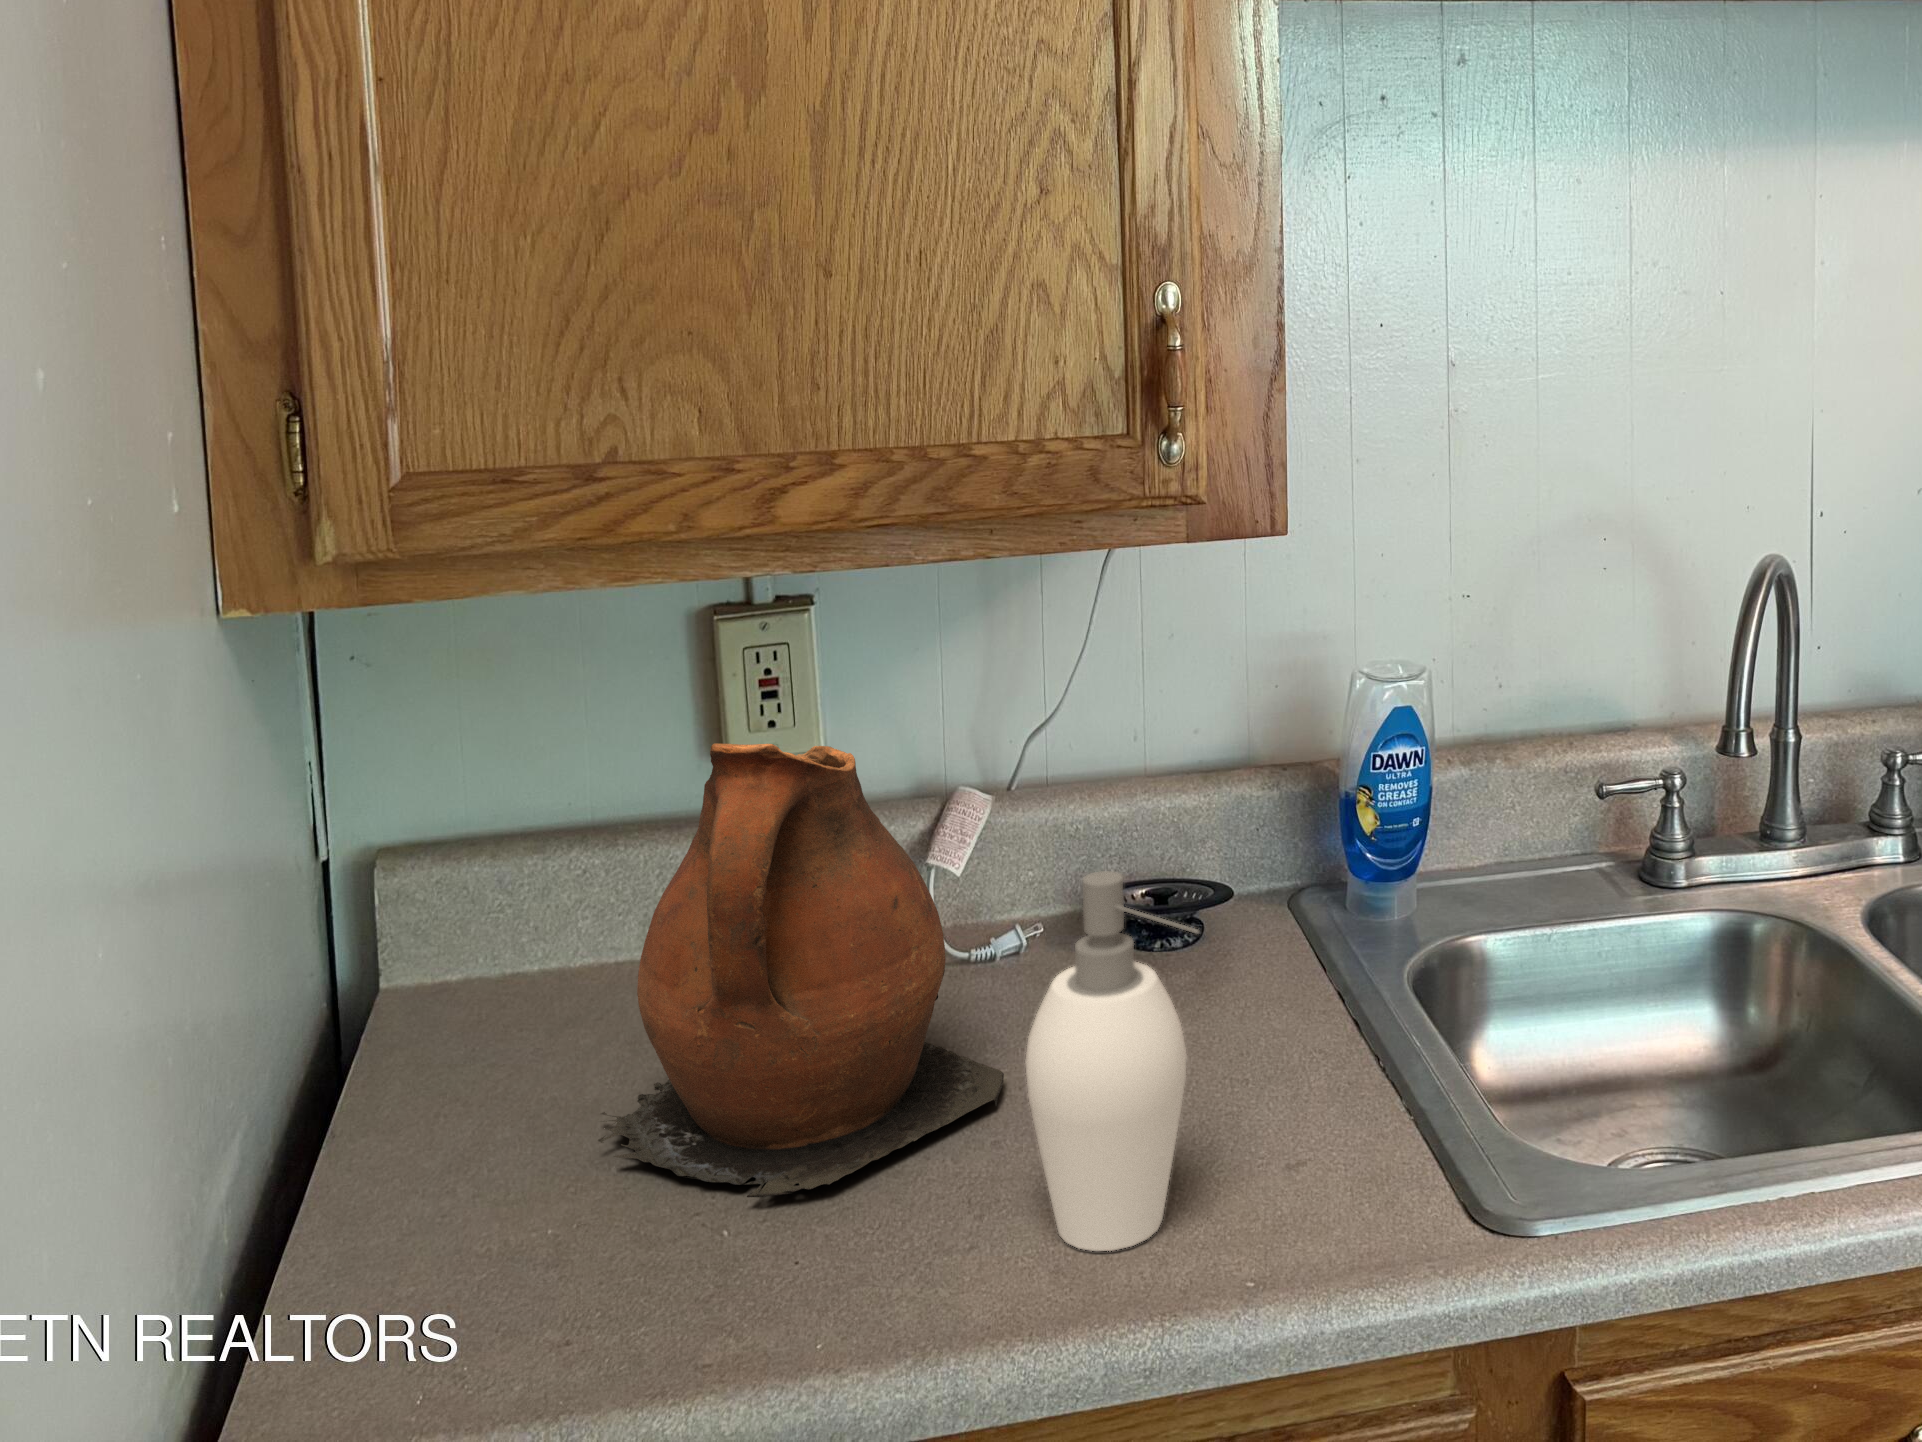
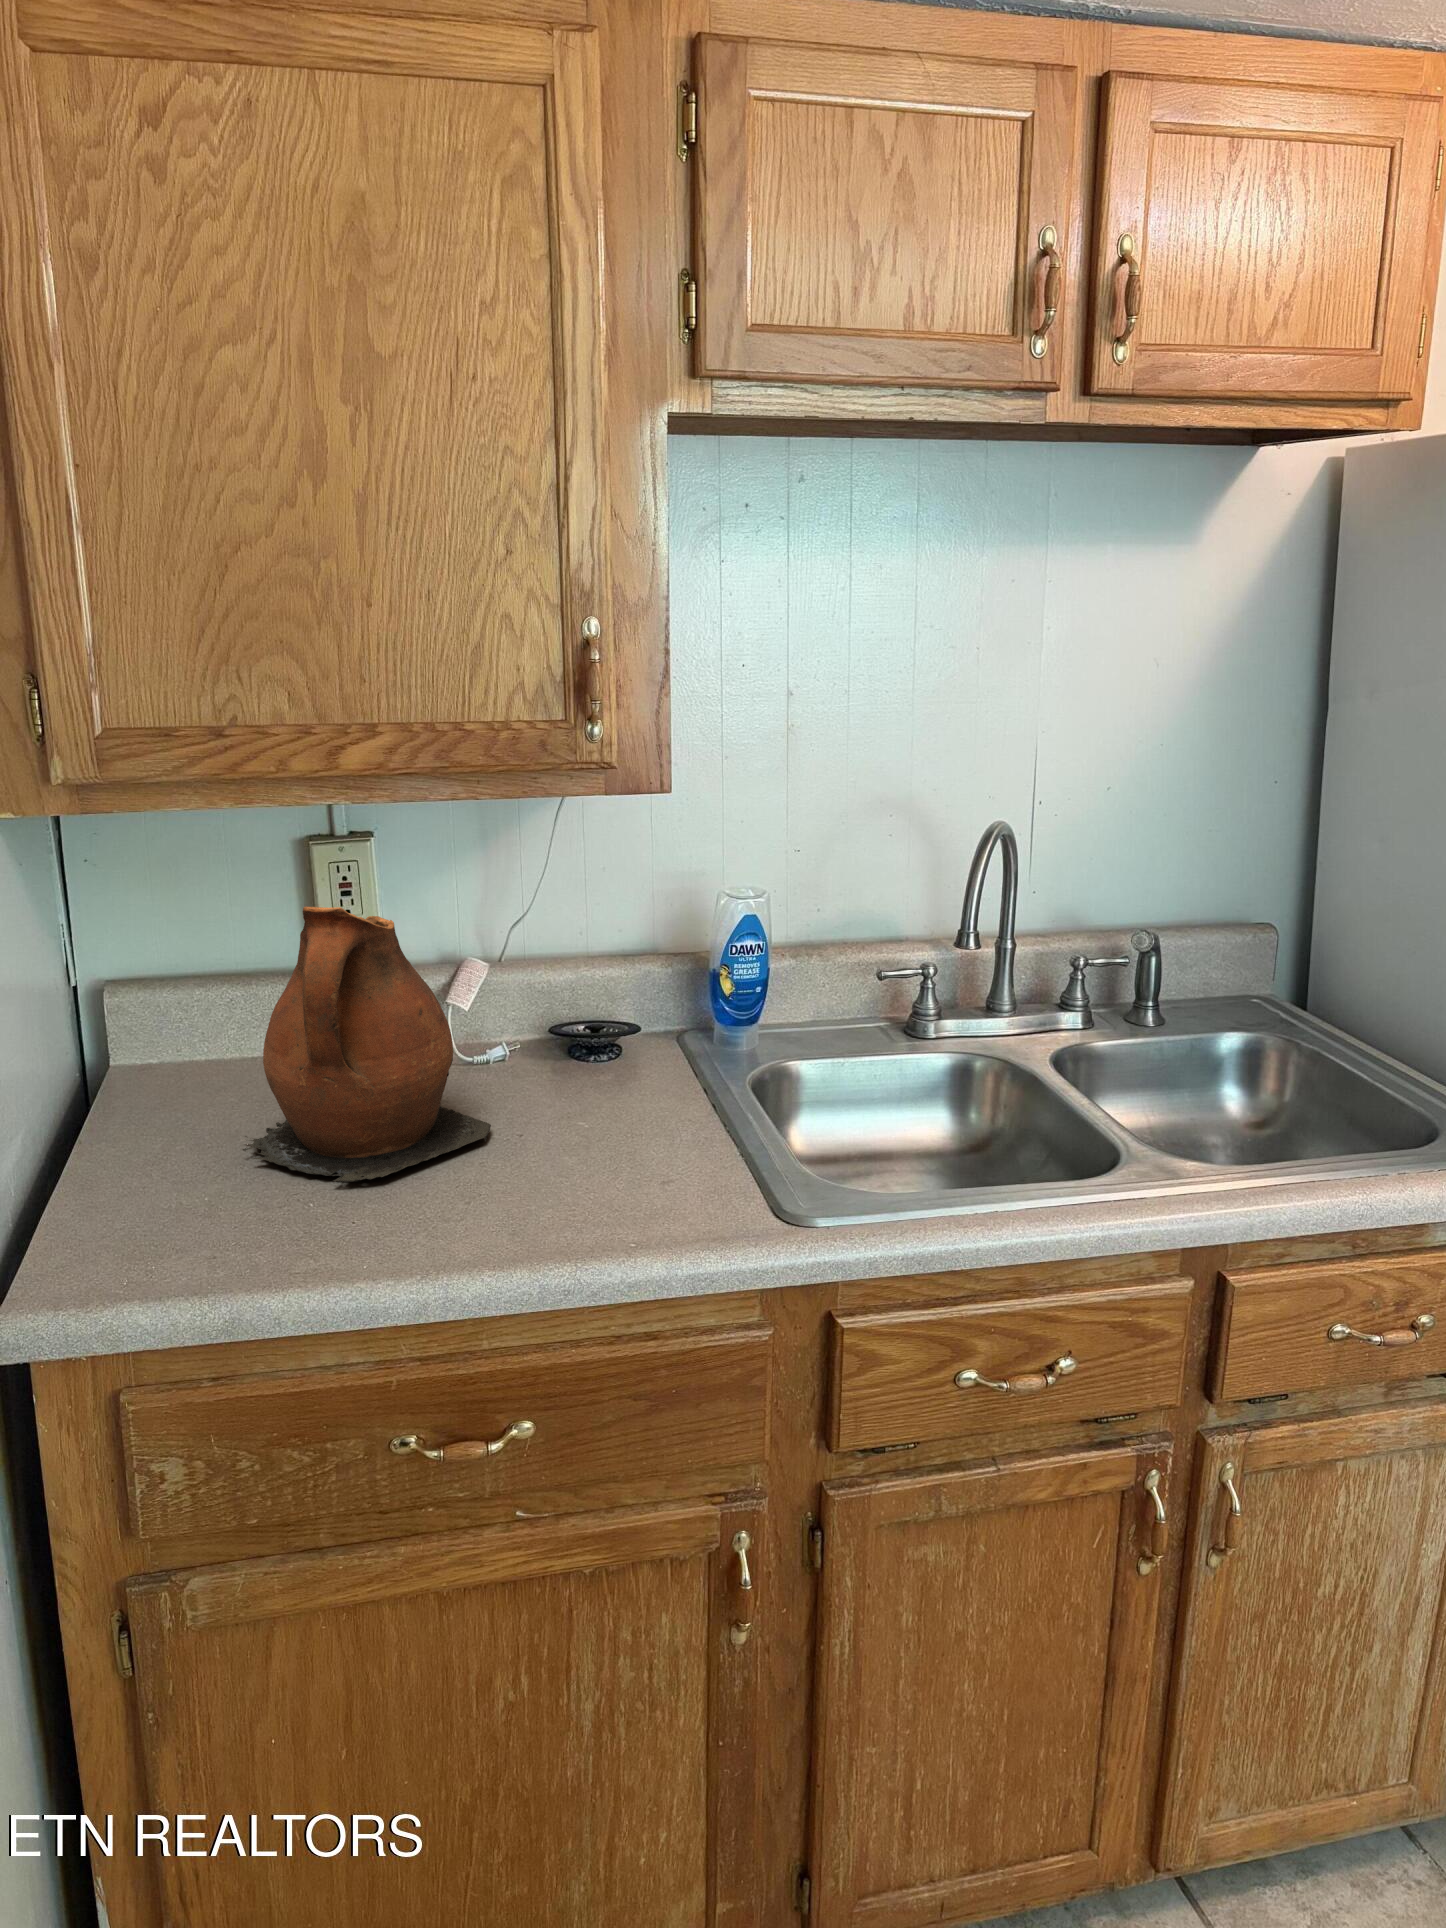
soap dispenser: present [1025,871,1199,1251] -> none [500,989,607,1218]

